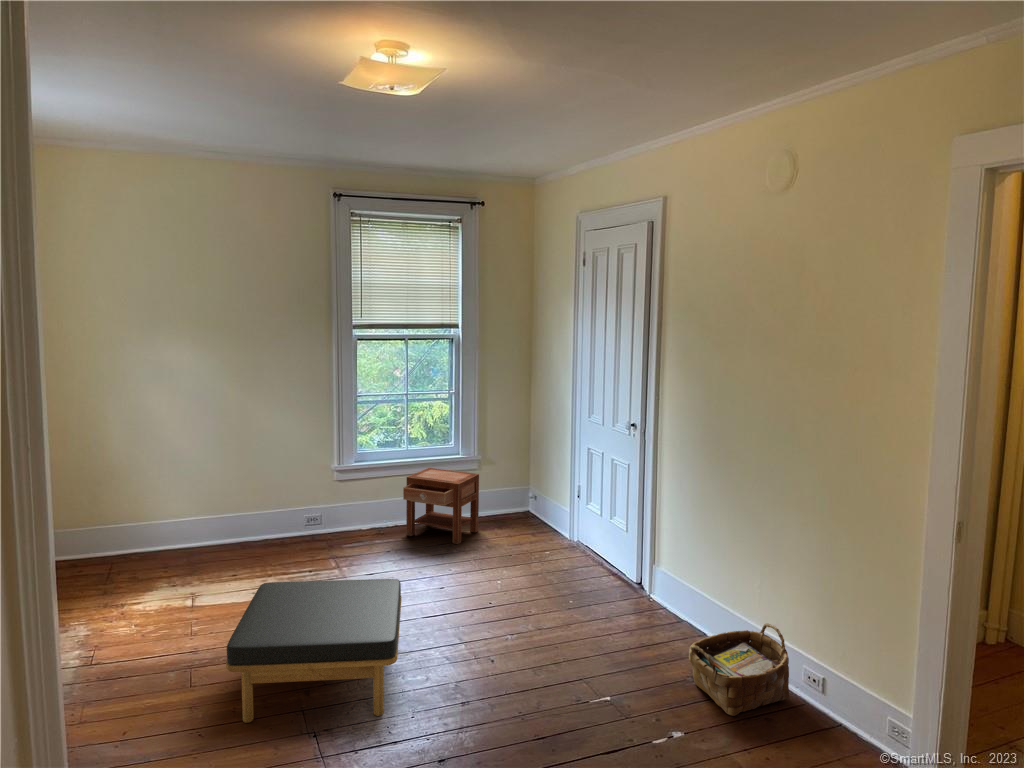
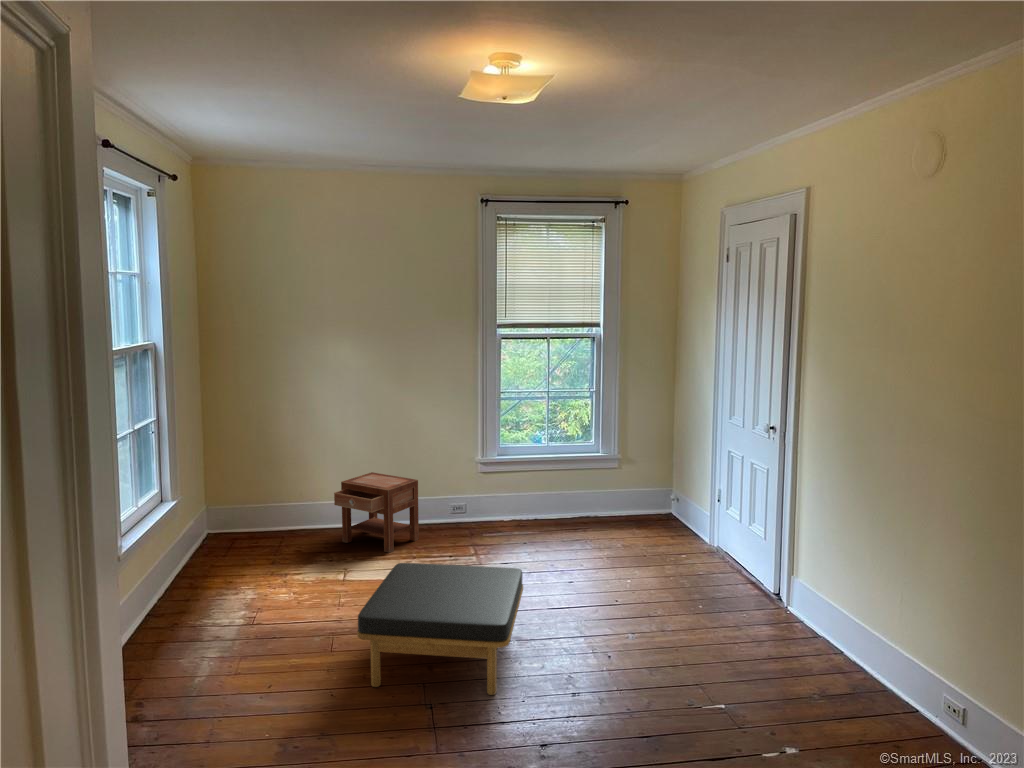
nightstand: present [403,468,479,544] -> present [334,472,419,553]
woven basket: present [689,623,789,716] -> none [812,646,927,739]

